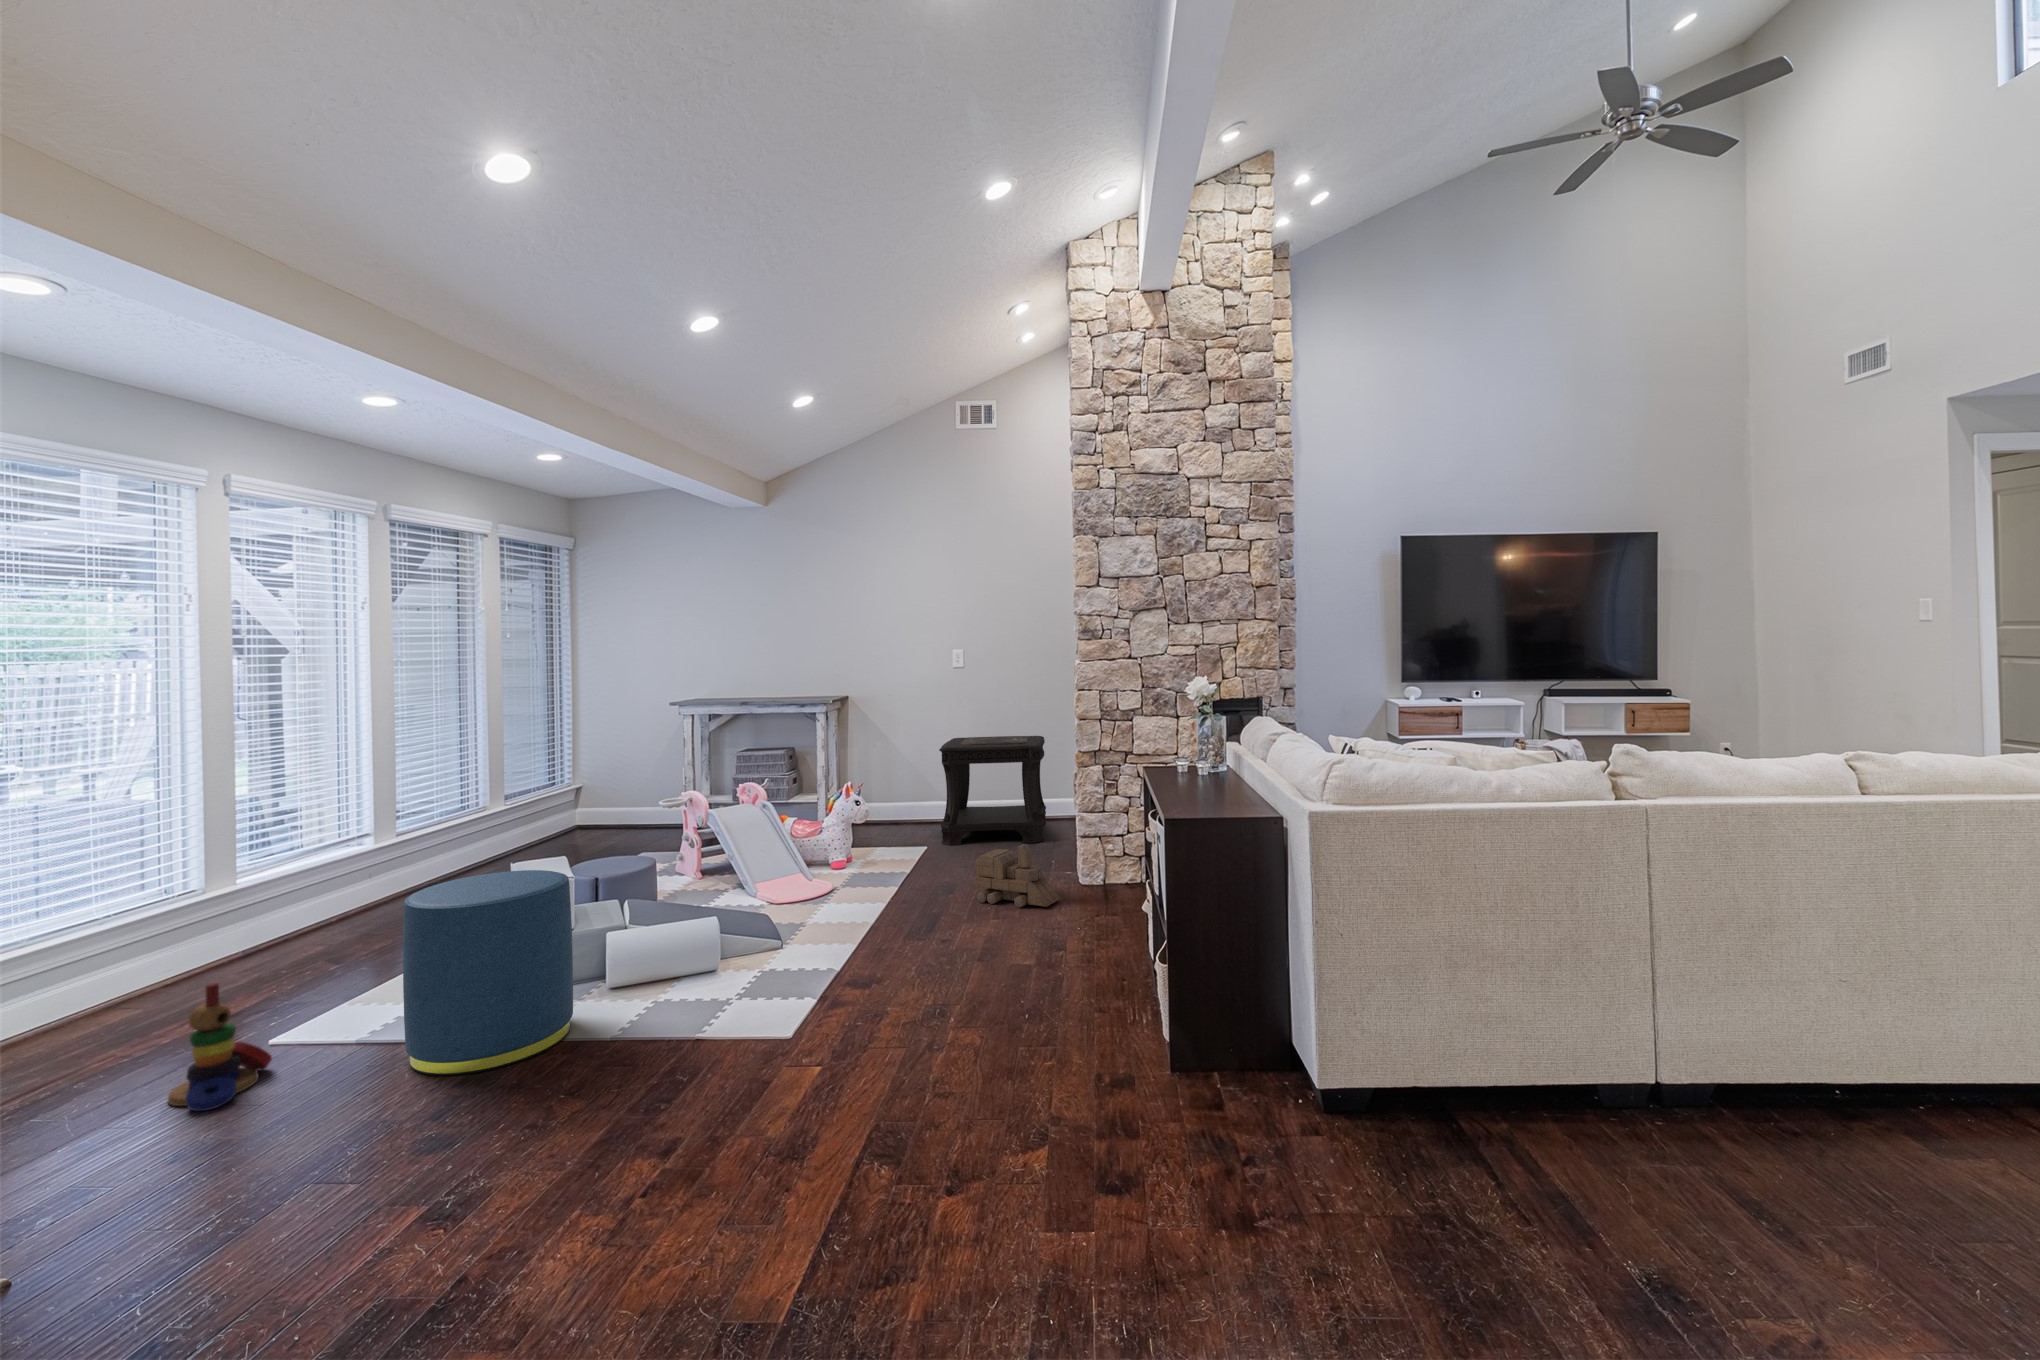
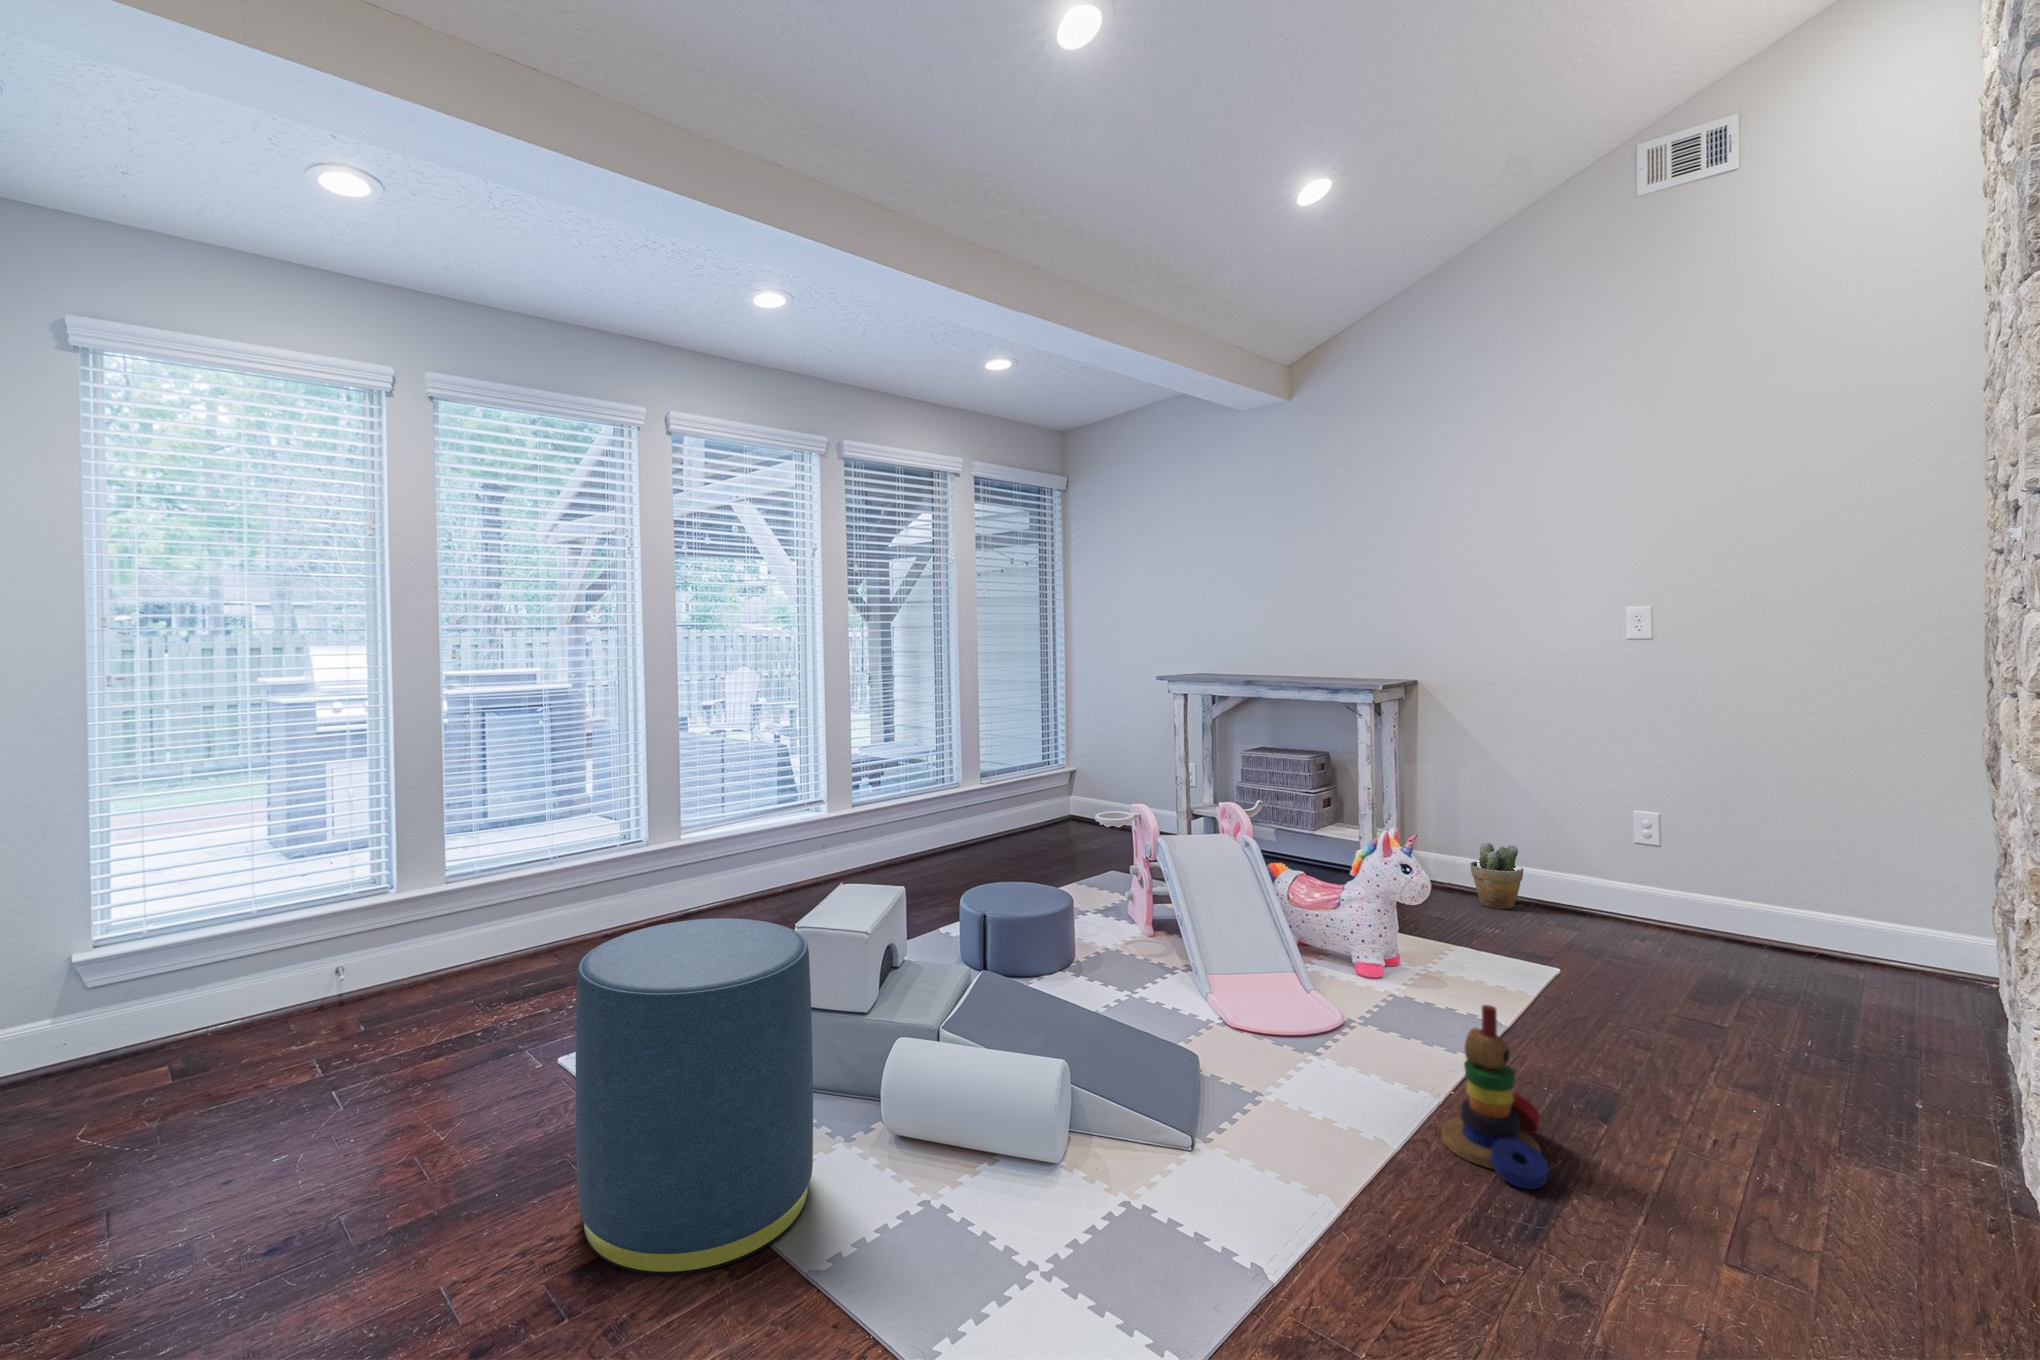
side table: present [939,736,1046,845] -> none [1582,766,1848,1013]
potted plant: none [882,791,910,829] -> present [1470,843,1524,909]
toy train: present [974,844,1061,908] -> none [1660,1048,1949,1267]
stacking toy: present [168,983,272,1111] -> present [1441,1005,1548,1189]

